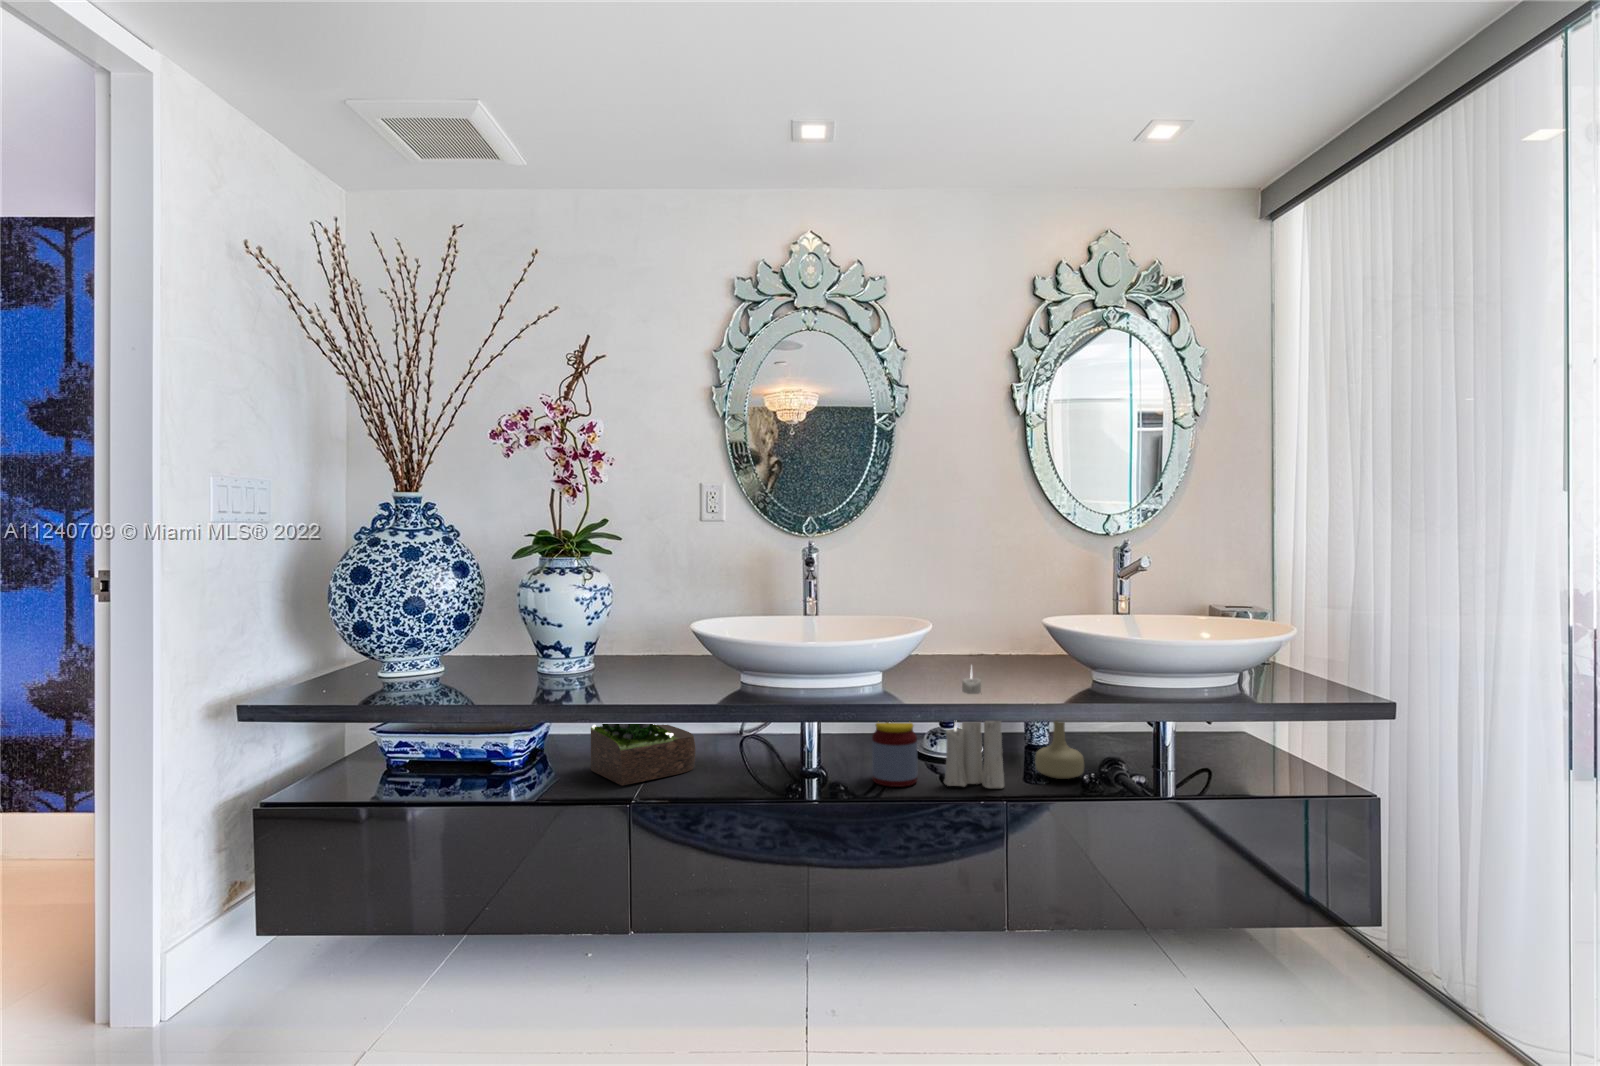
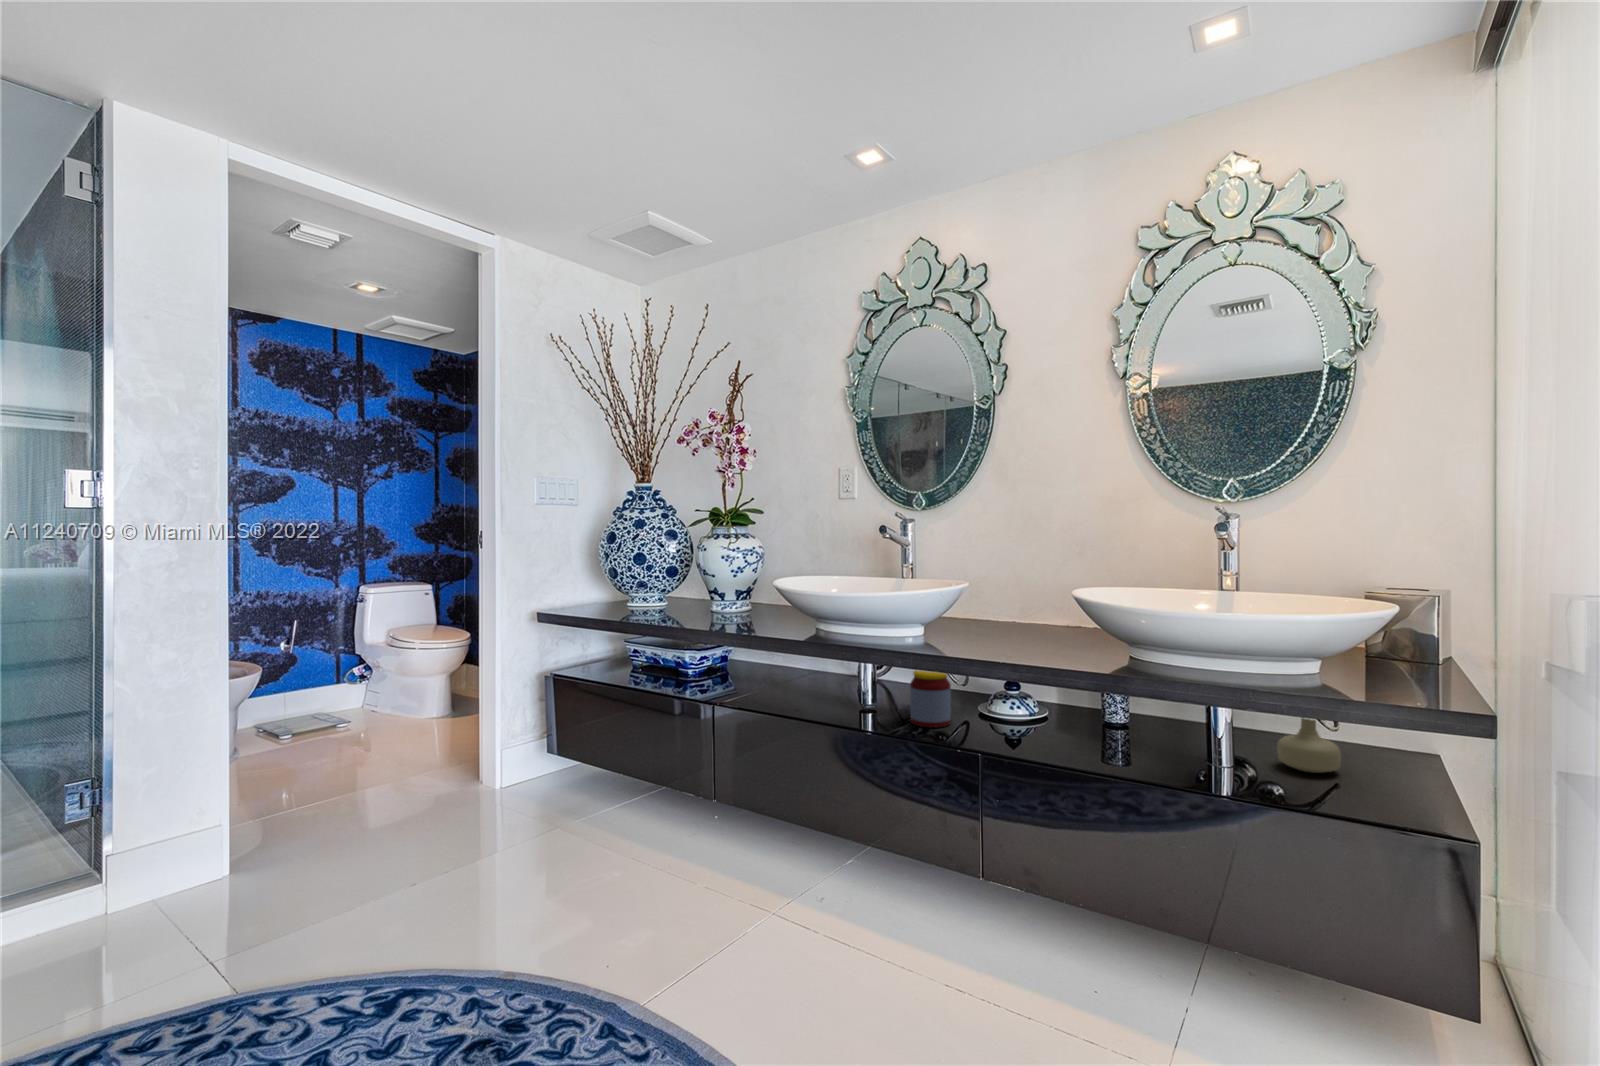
candle: present [944,674,1004,788] -> none [965,618,1019,742]
perfume bottle: present [1035,721,1084,779] -> present [1277,718,1341,773]
succulent plant: present [591,722,696,785] -> none [732,627,803,697]

